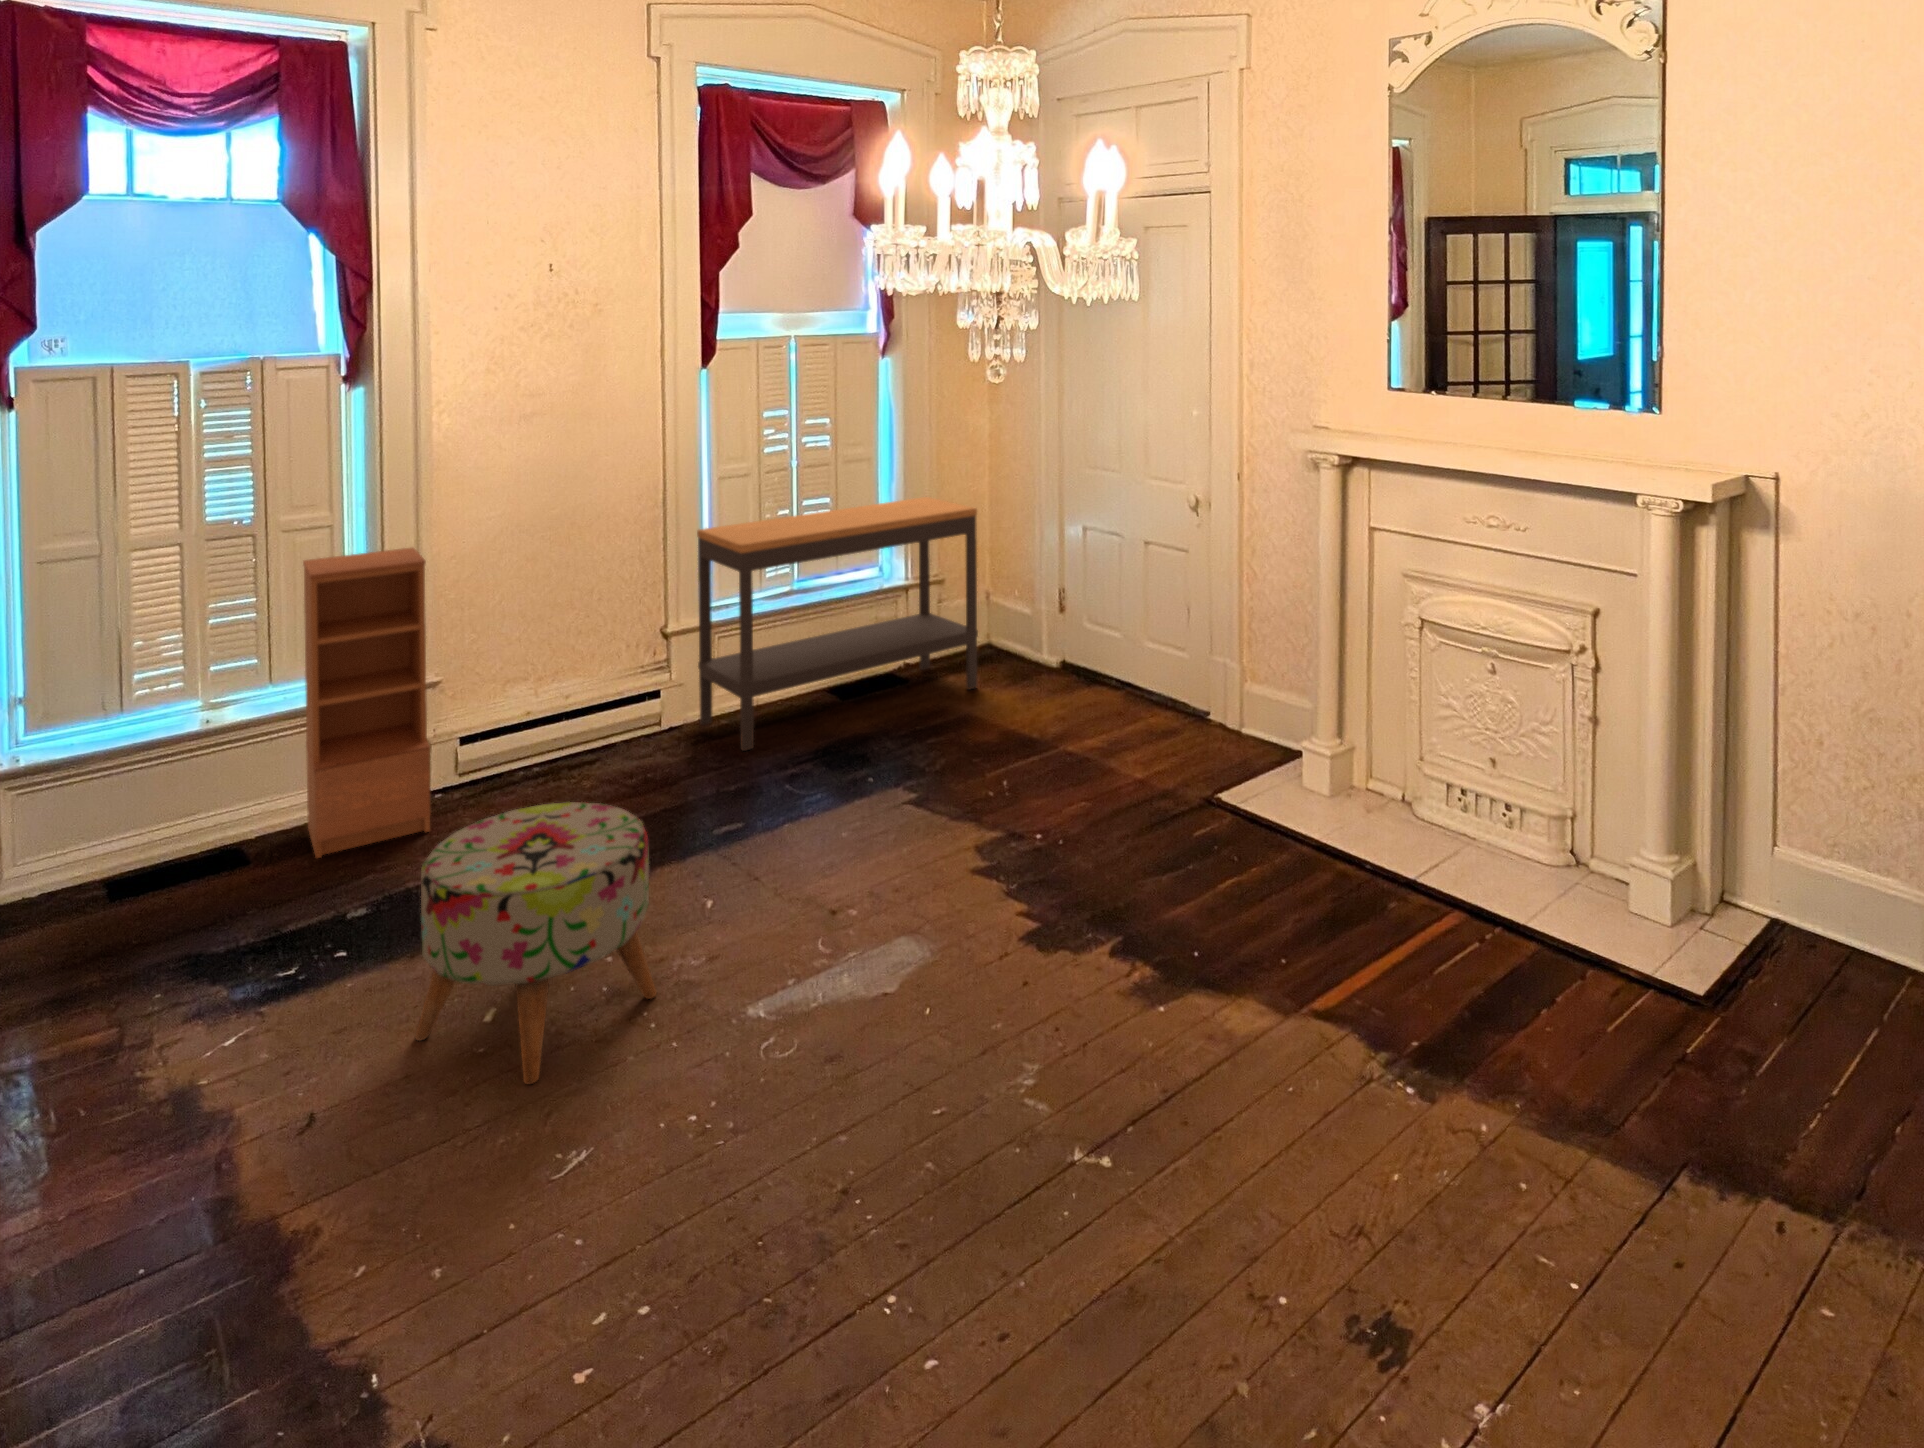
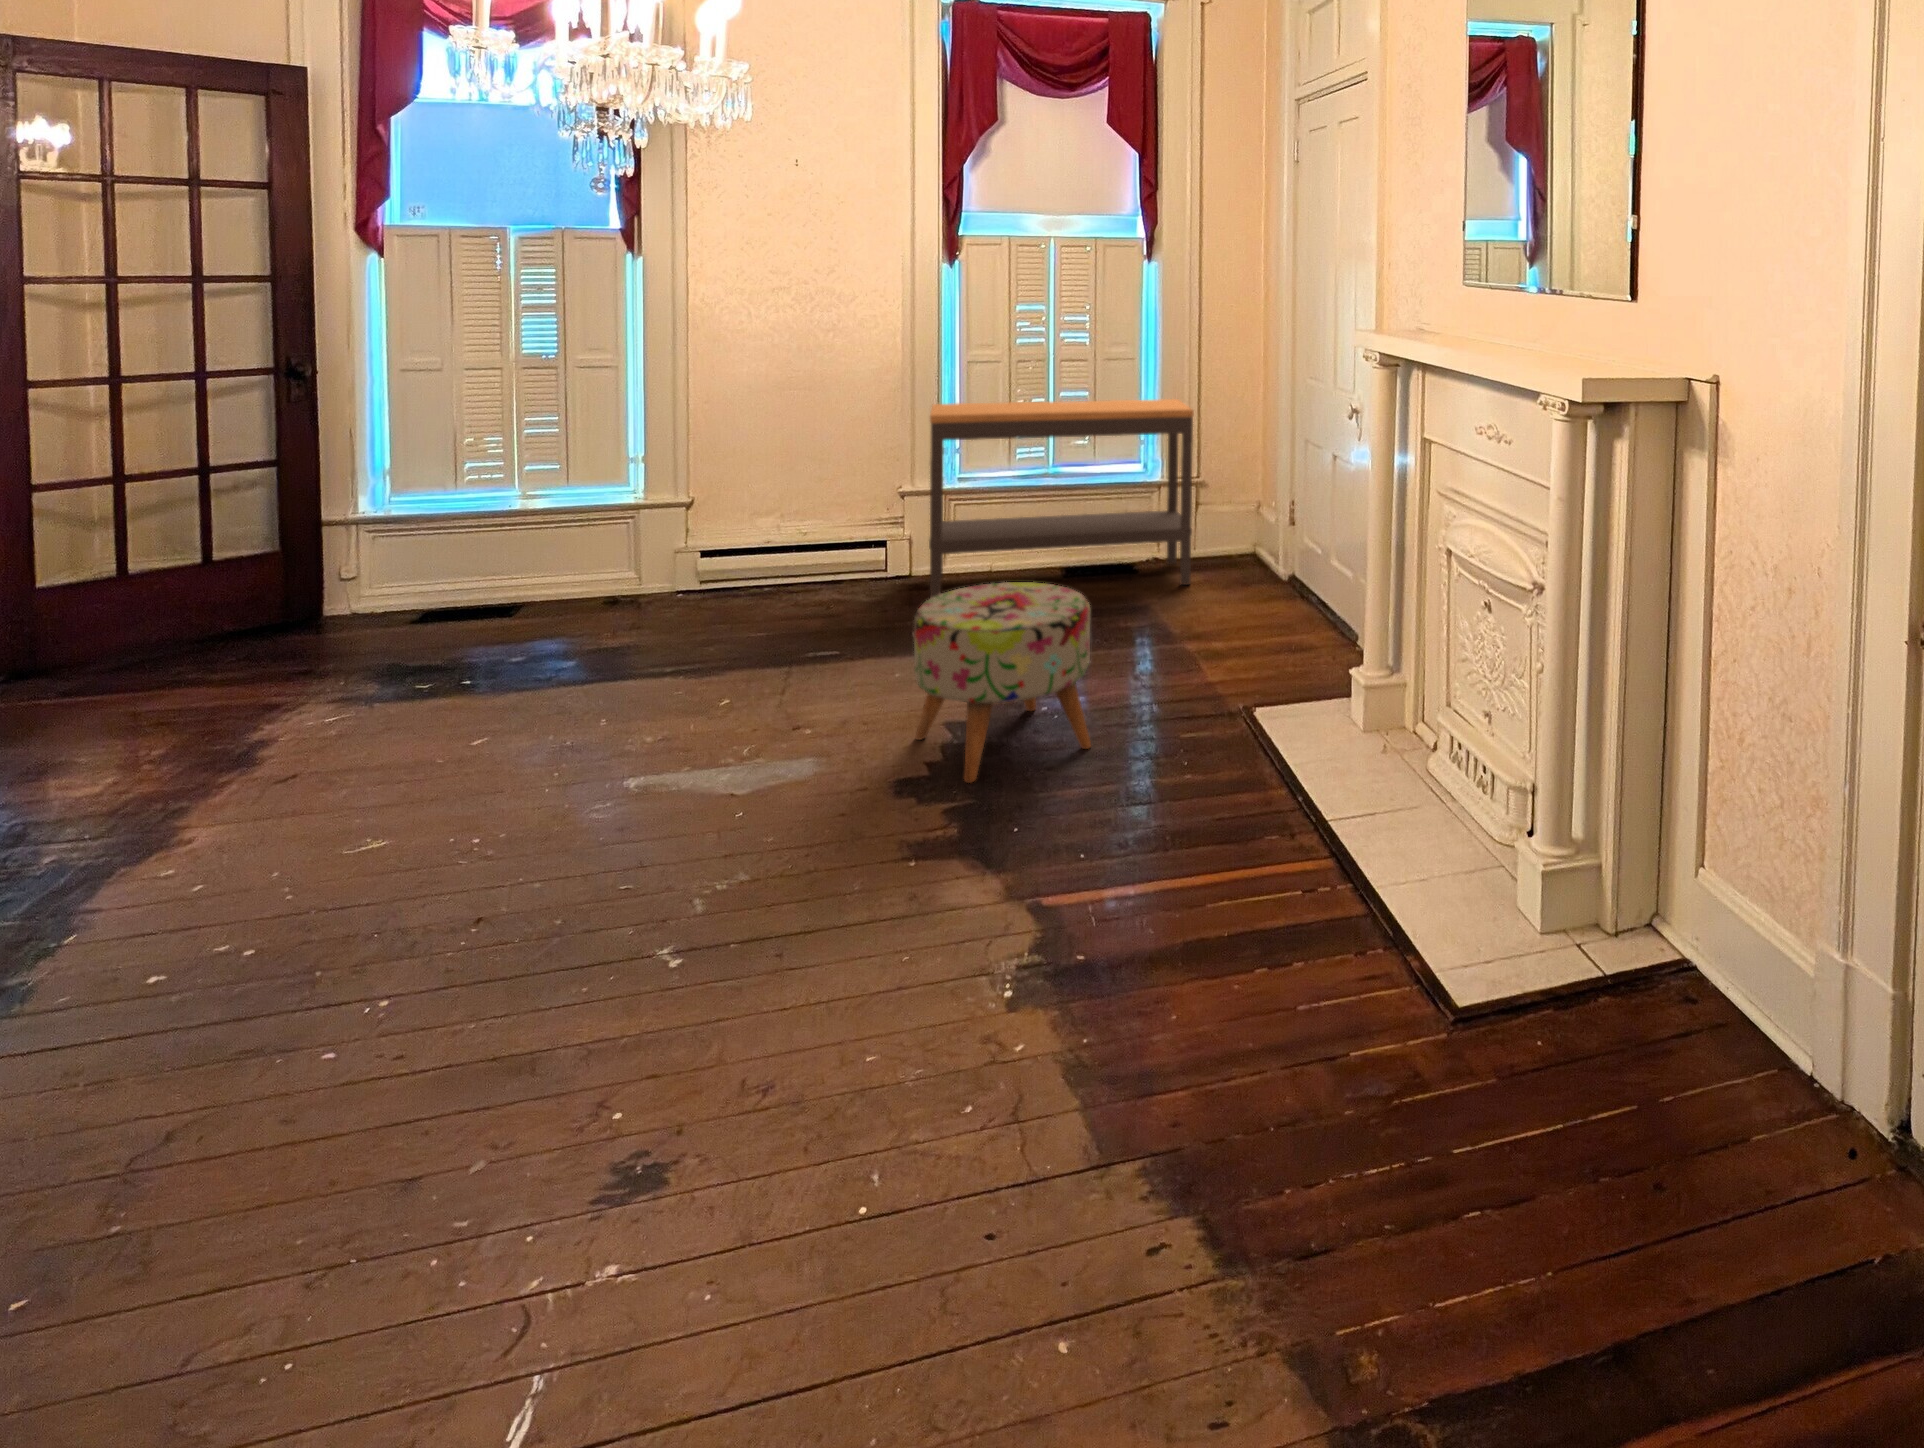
bookcase: present [303,548,431,858] -> none [552,389,667,621]
ottoman: present [415,802,657,1084] -> present [914,582,1091,783]

